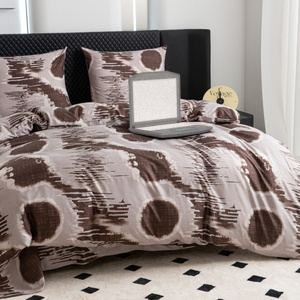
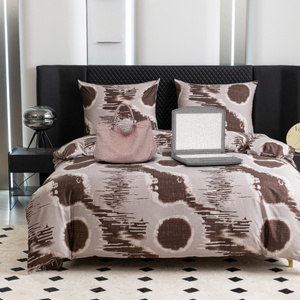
handbag: none [46,72,117,143] -> present [93,103,157,163]

